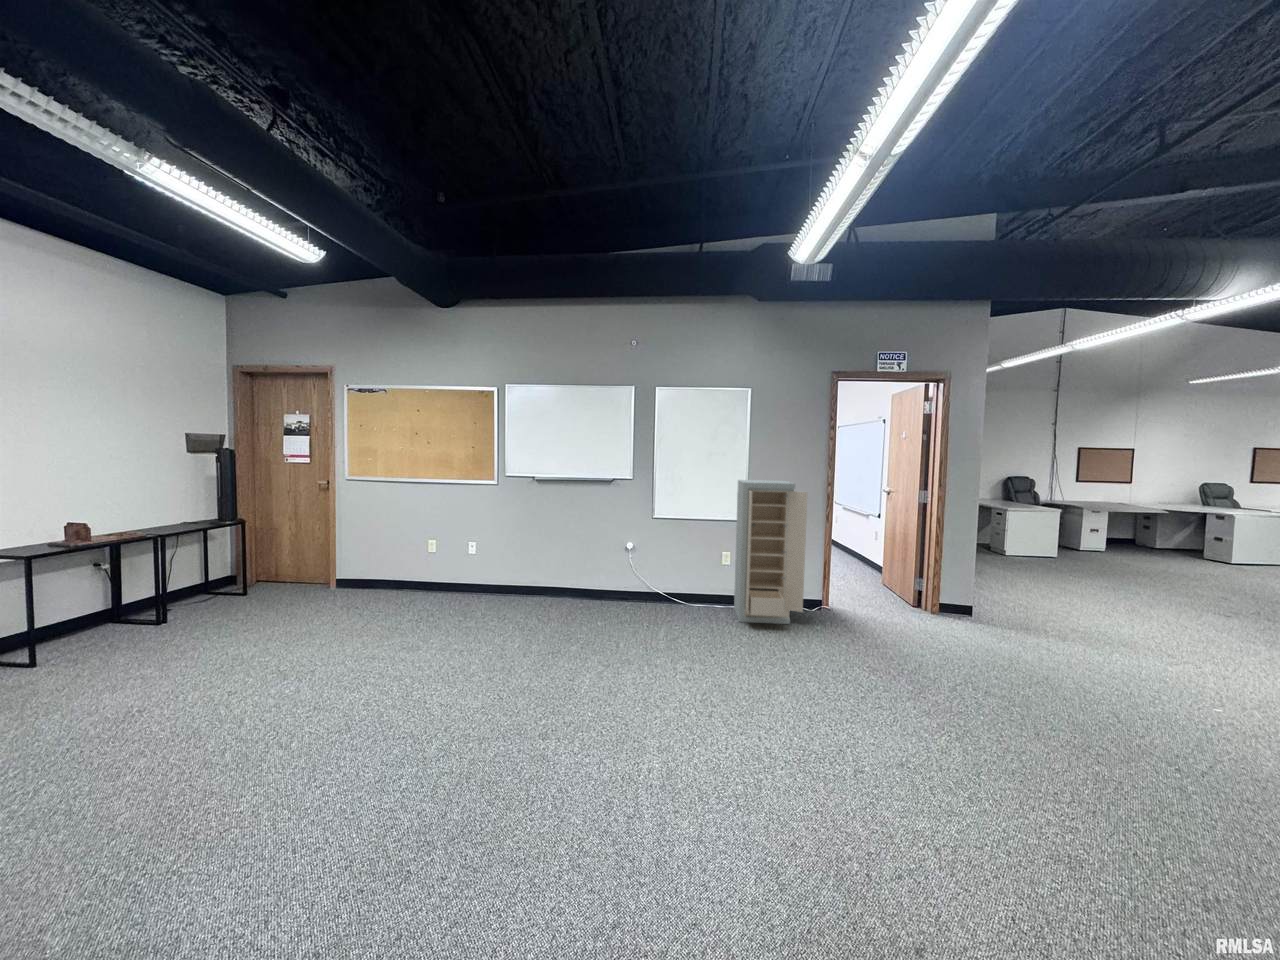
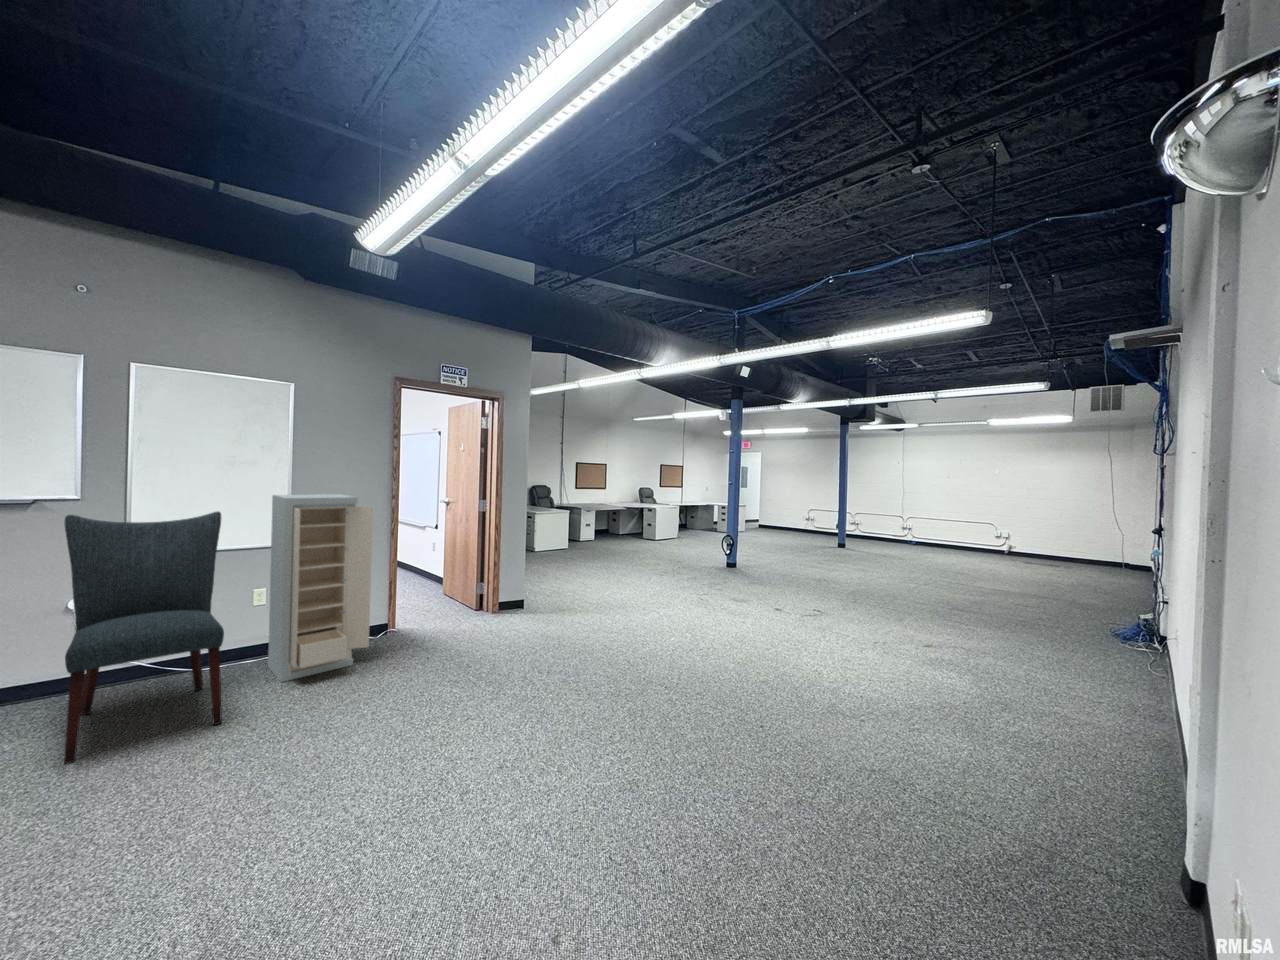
chair: none [629,489,706,638] -> present [64,512,224,764]

